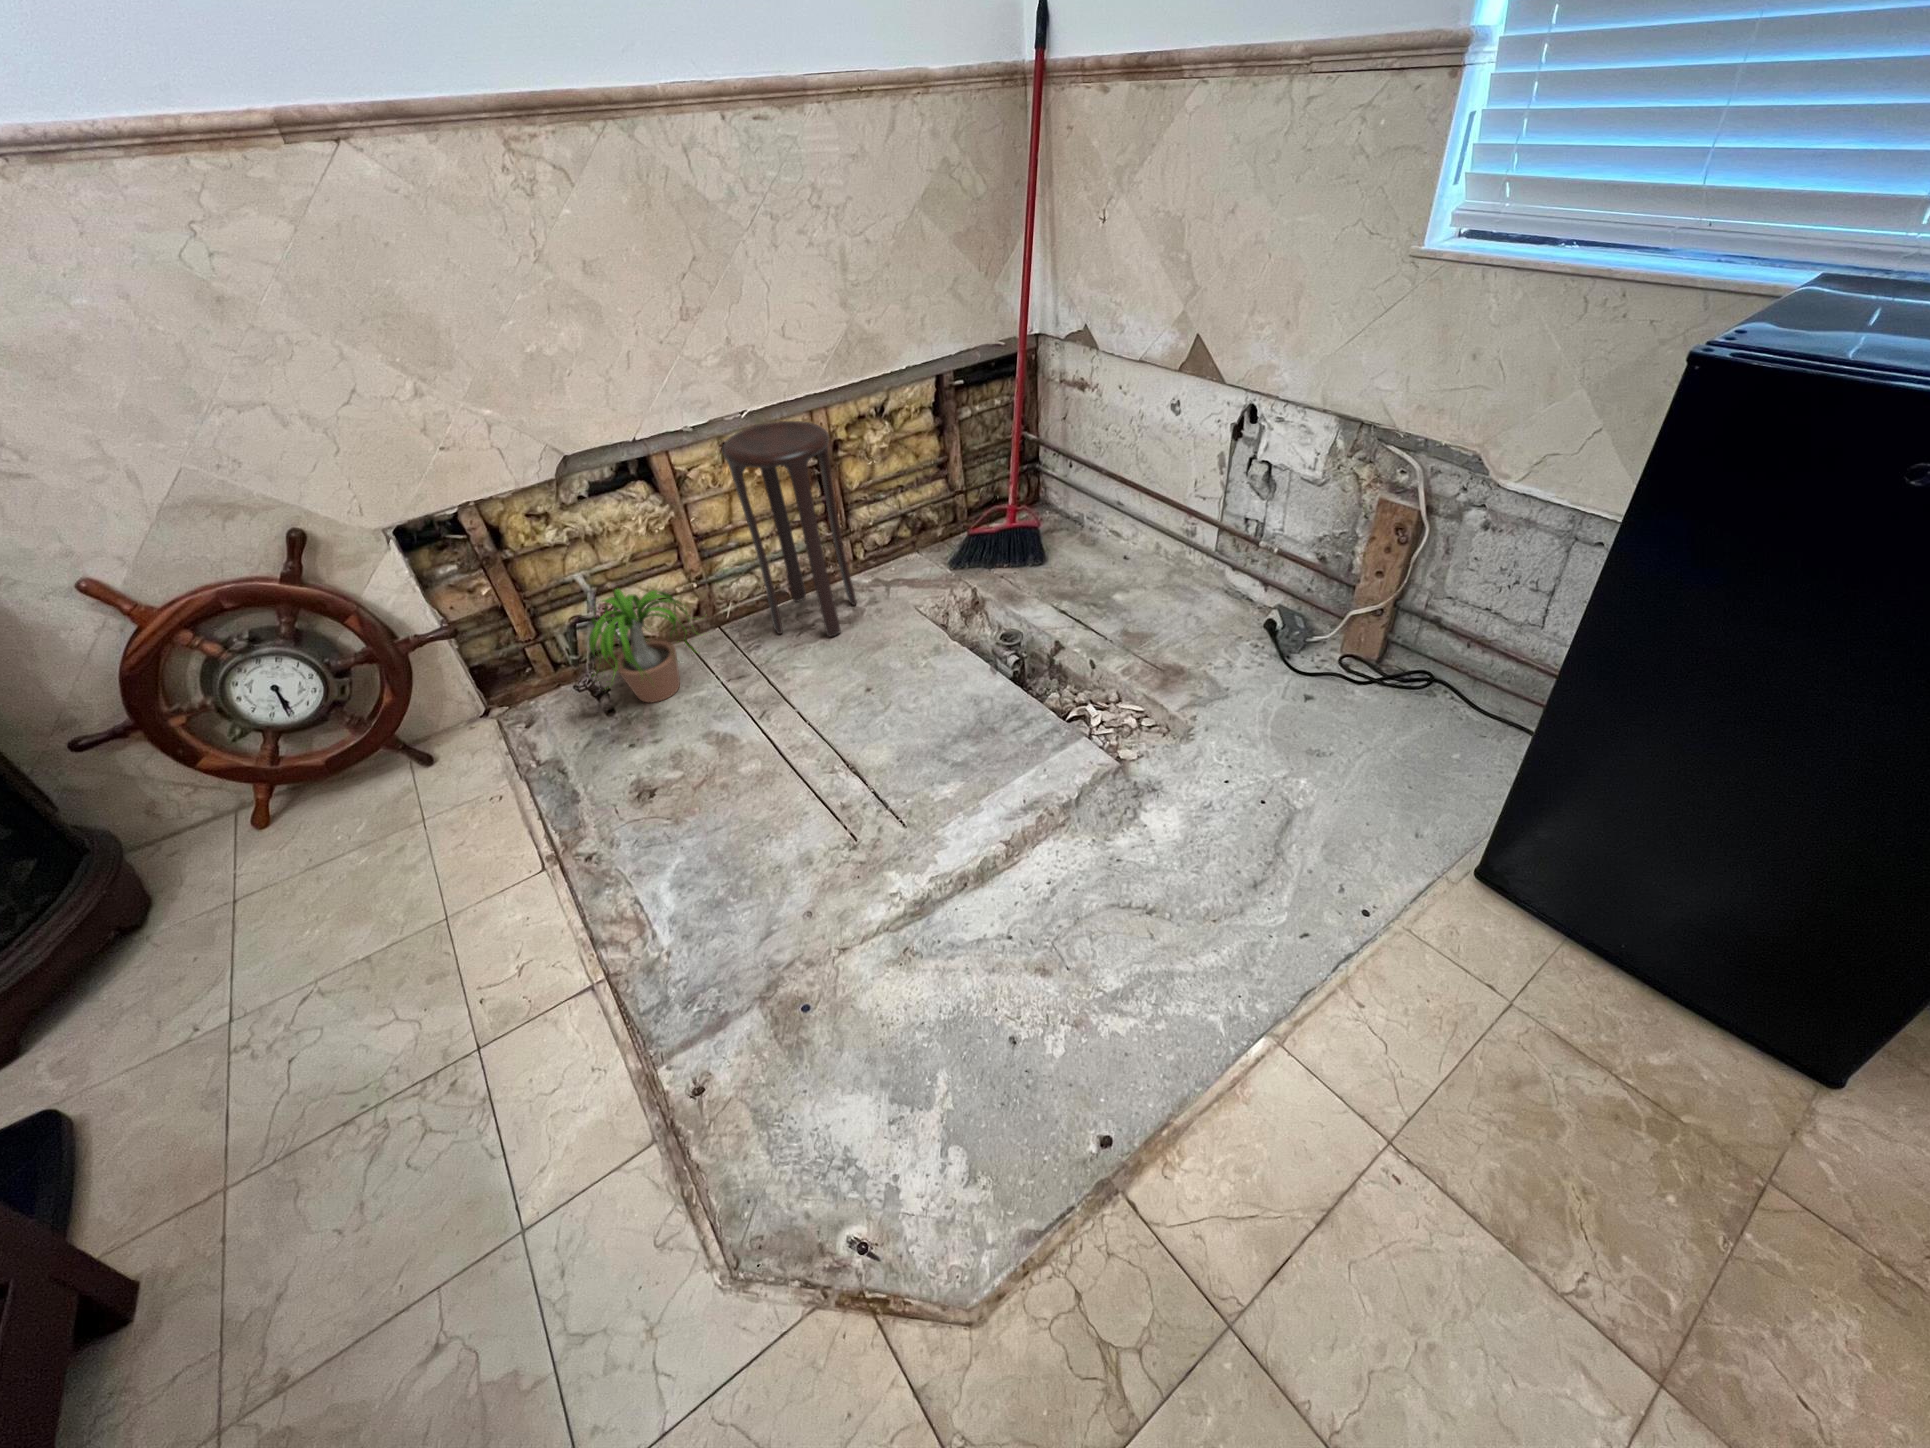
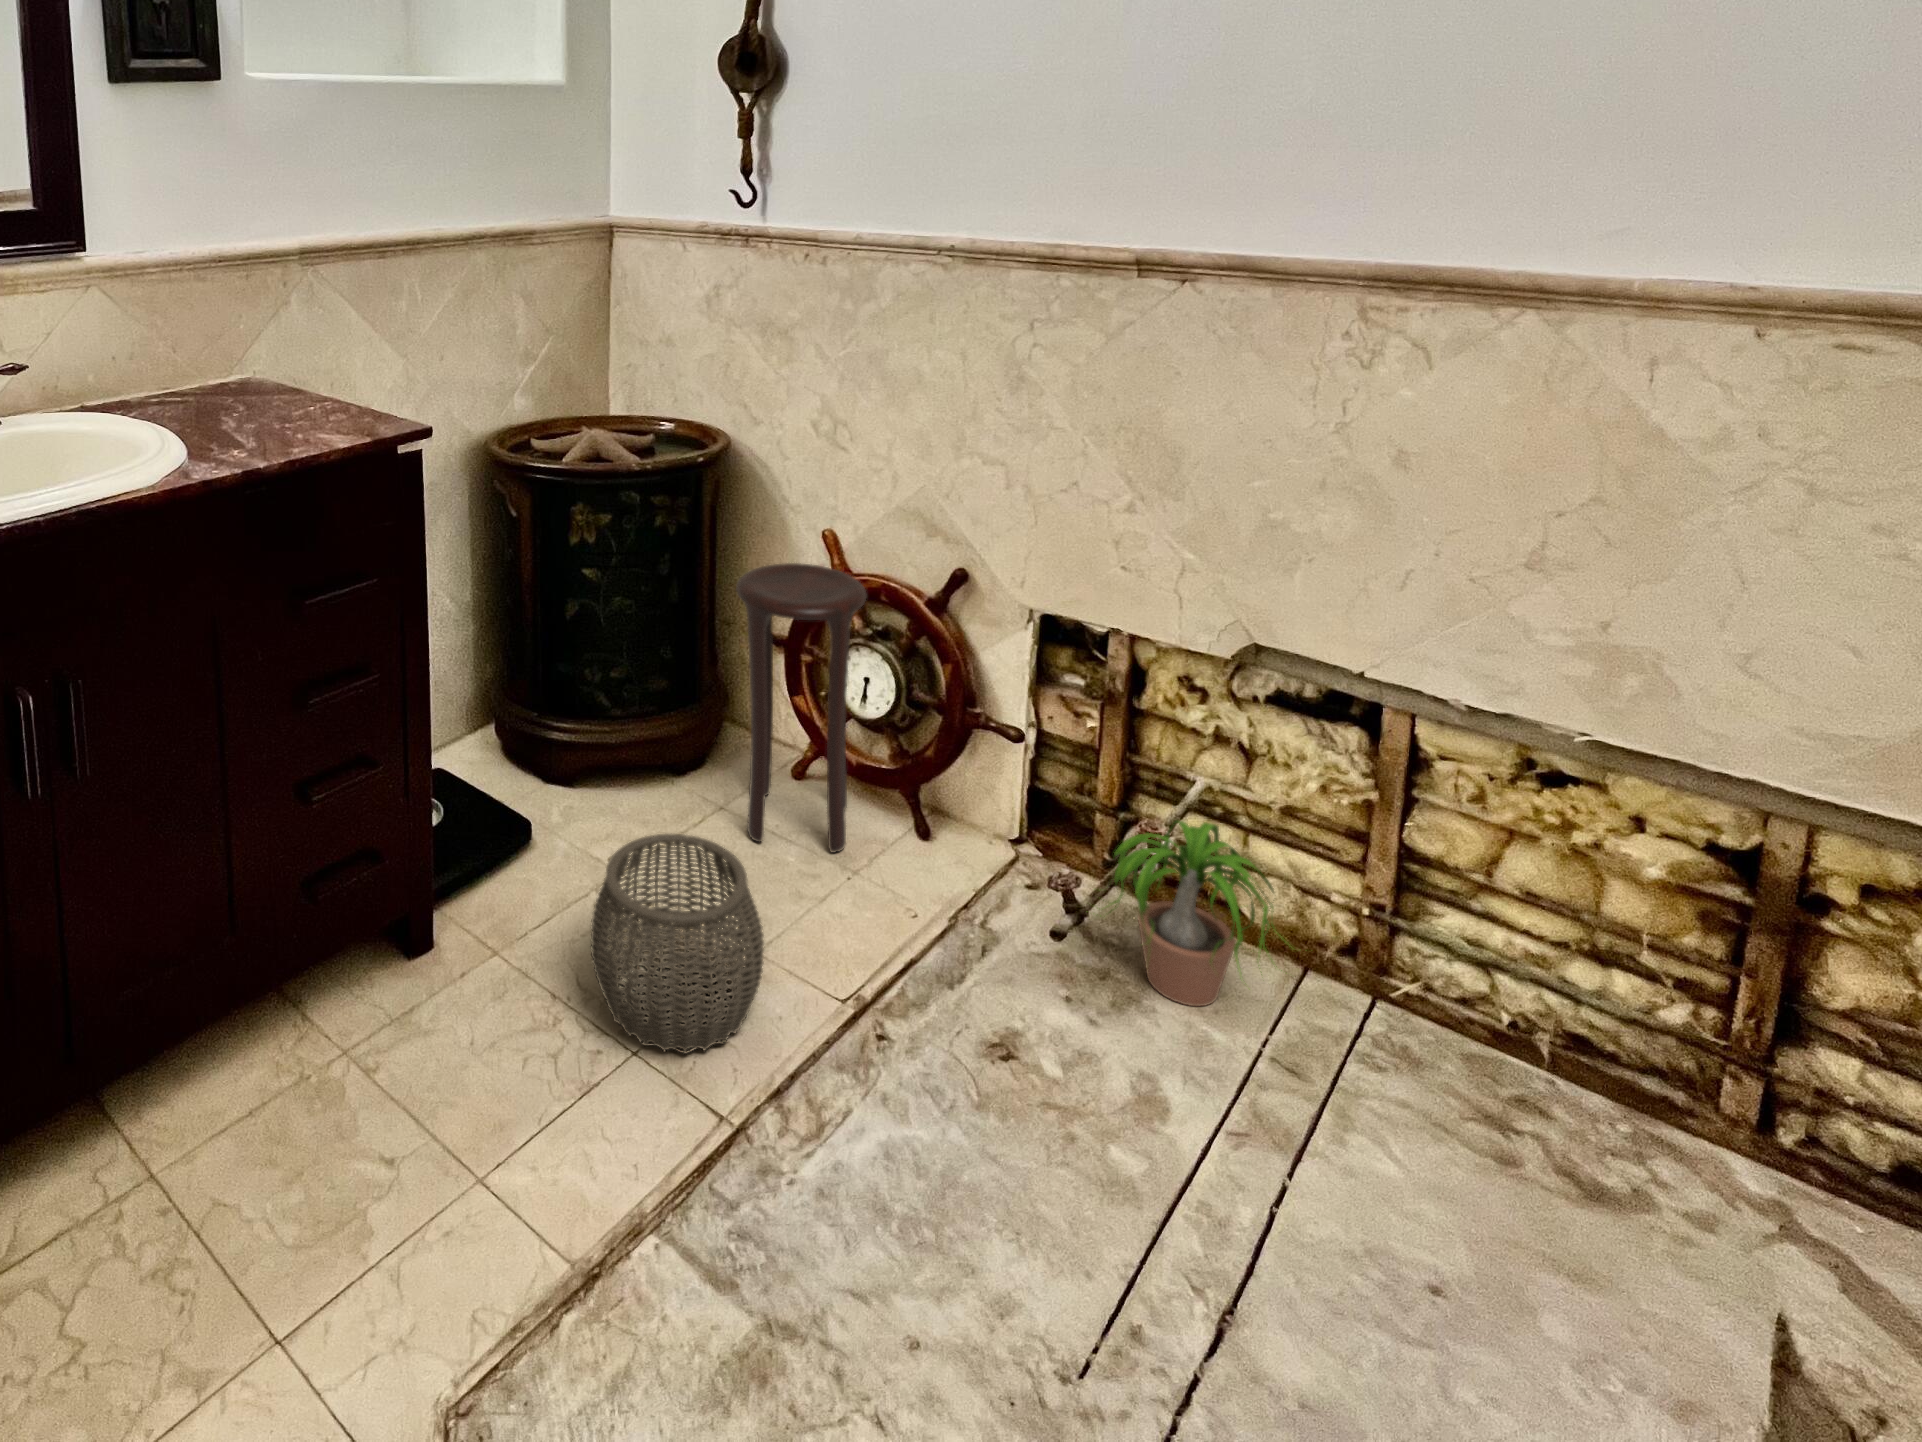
stool: present [722,421,857,637] -> present [736,563,866,853]
woven basket: none [285,858,522,1066] -> present [591,834,764,1054]

